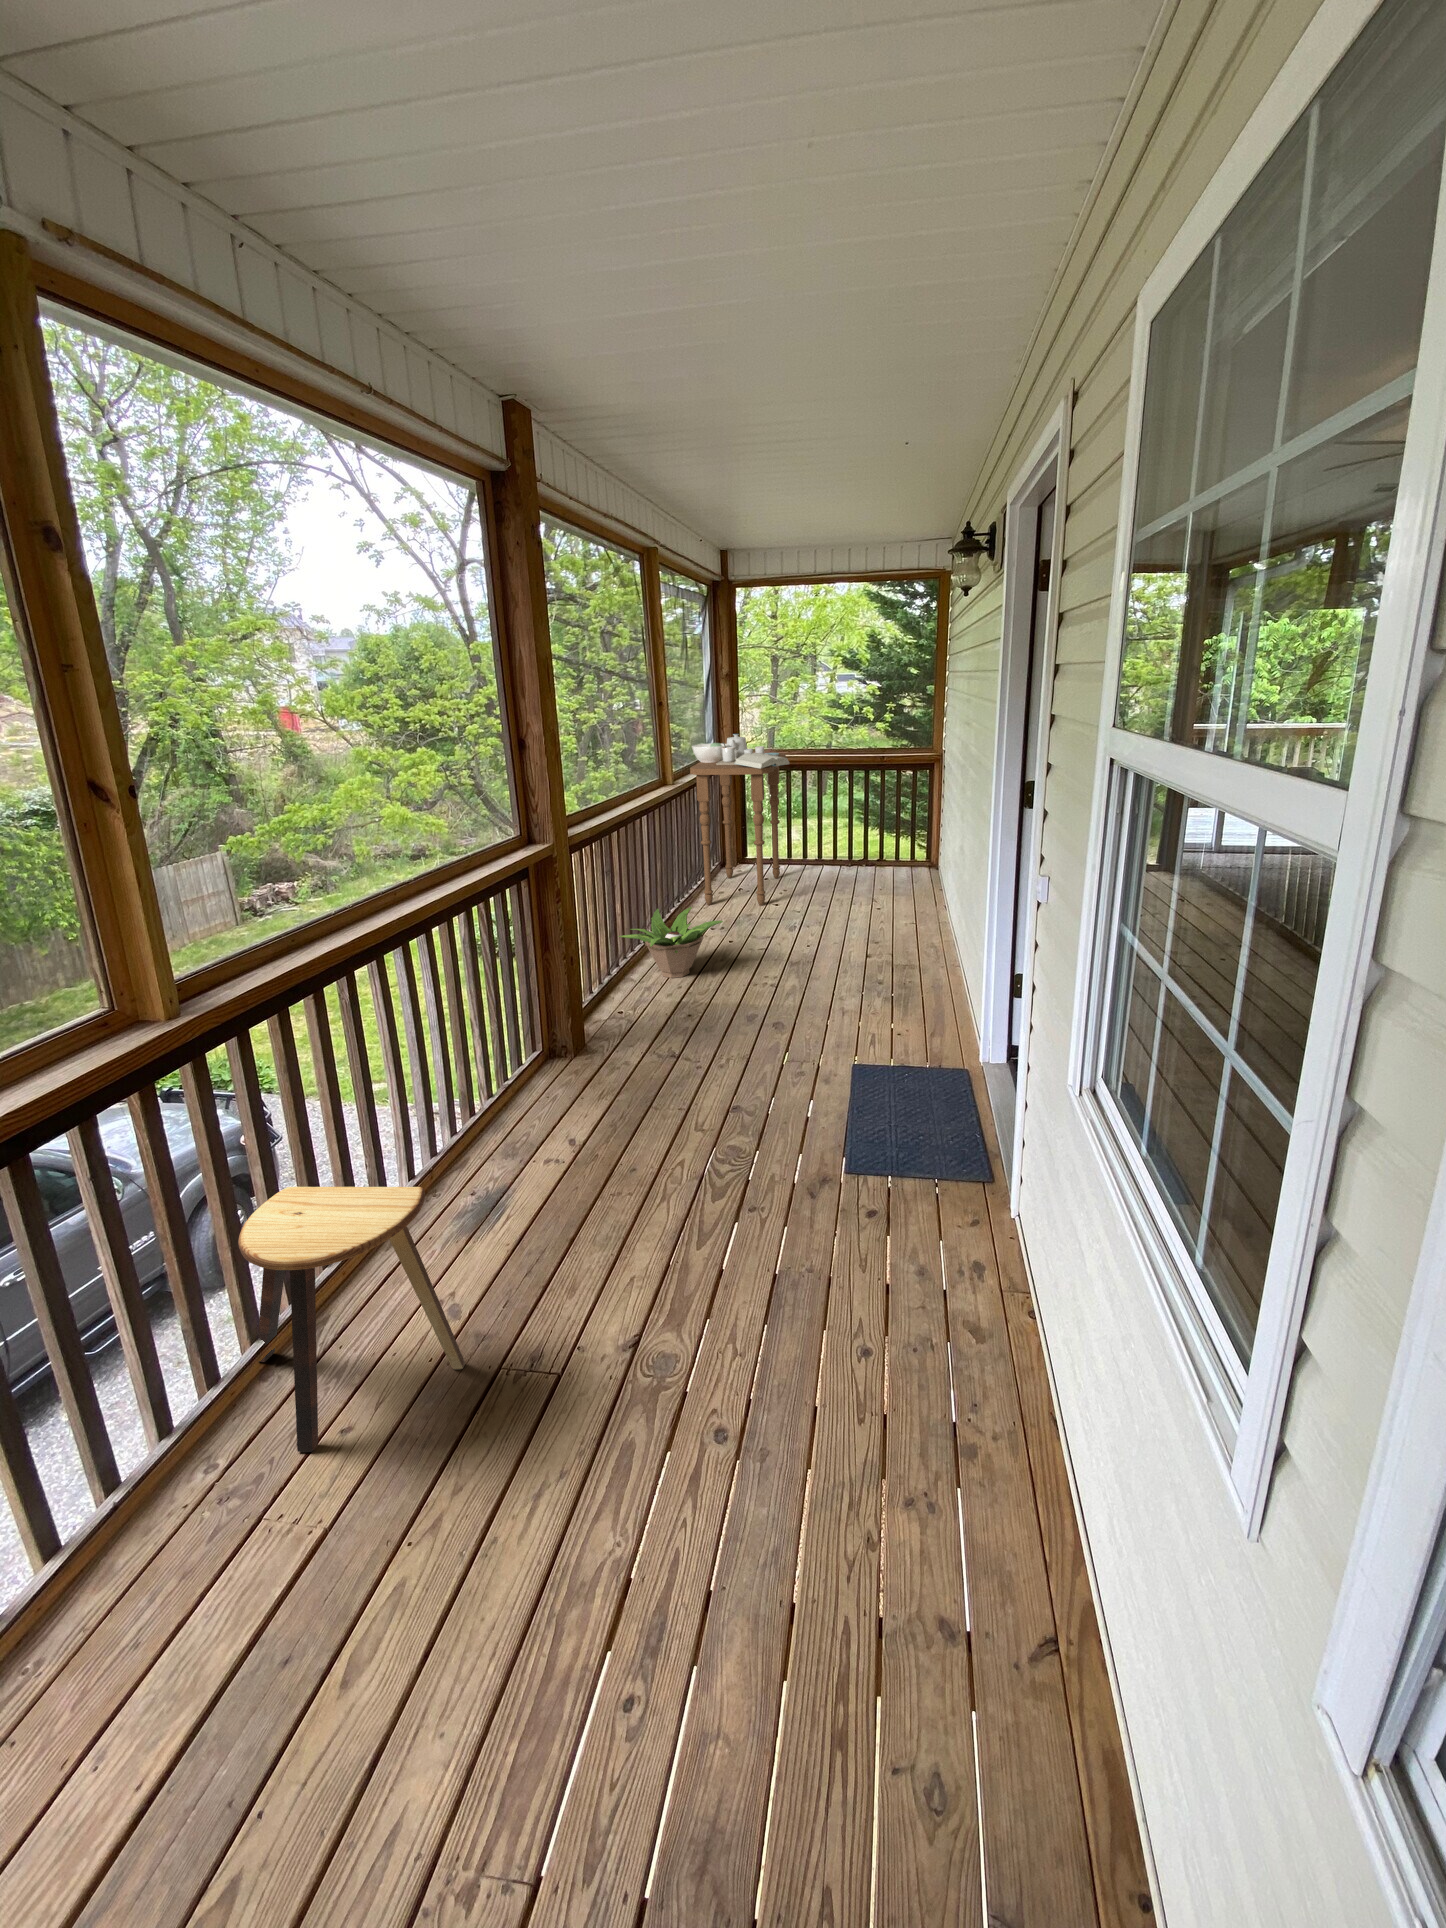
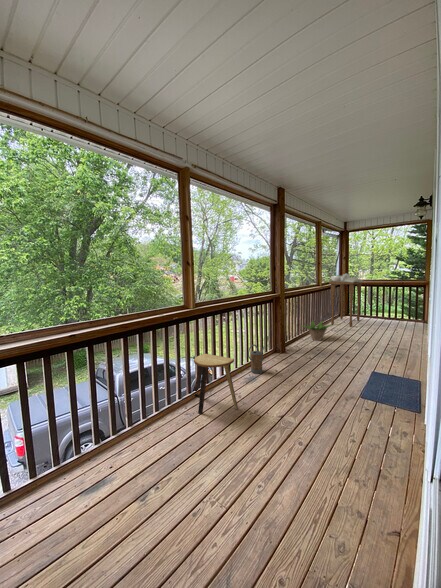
watering can: none [463,1064,523,1173] -> present [248,345,264,374]

